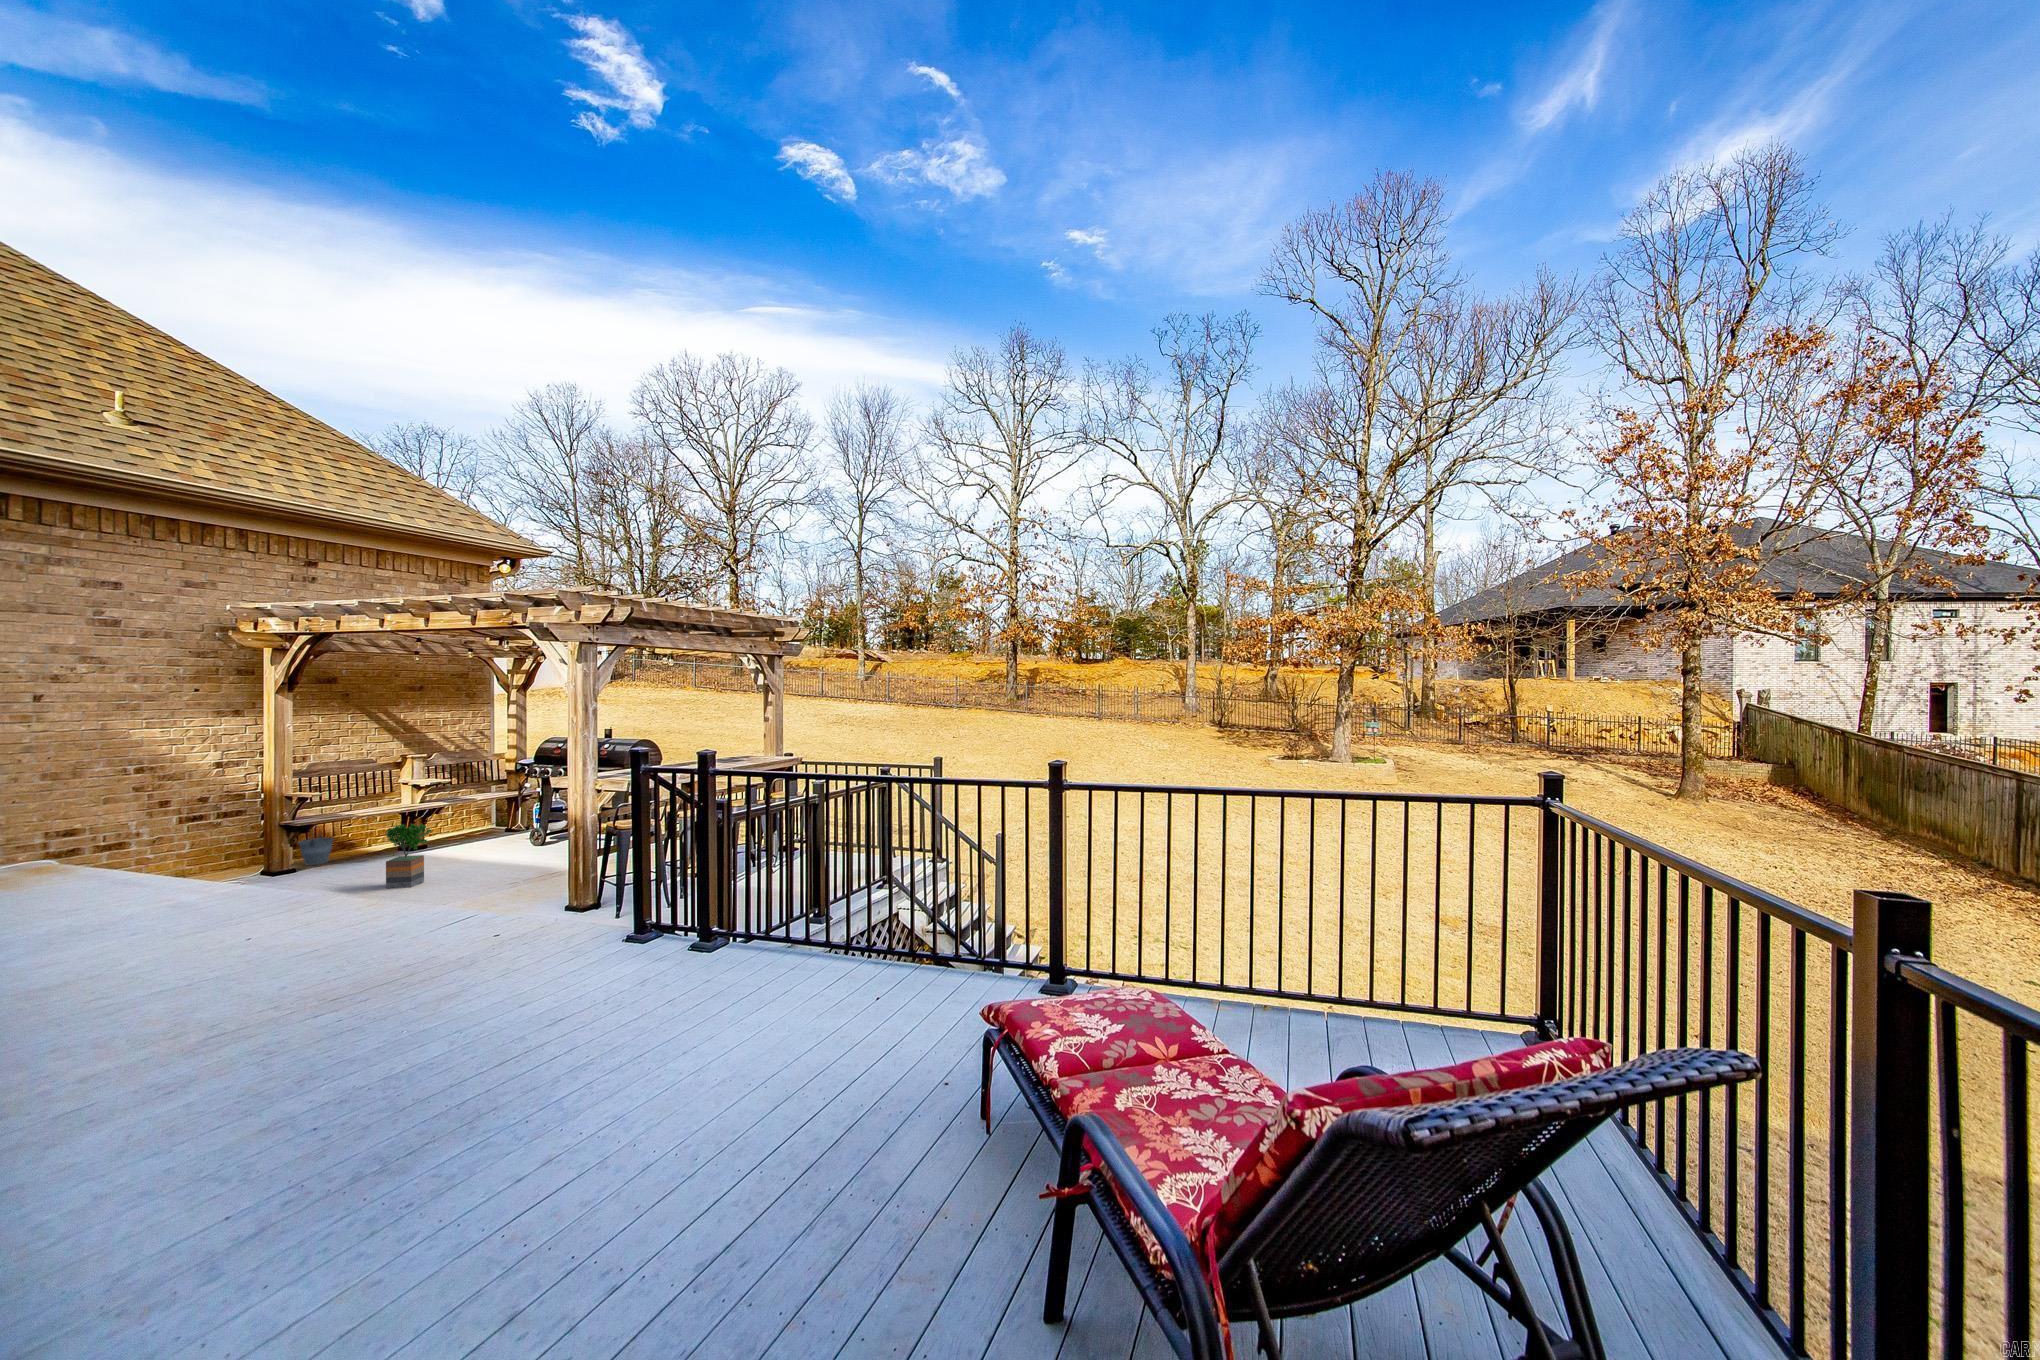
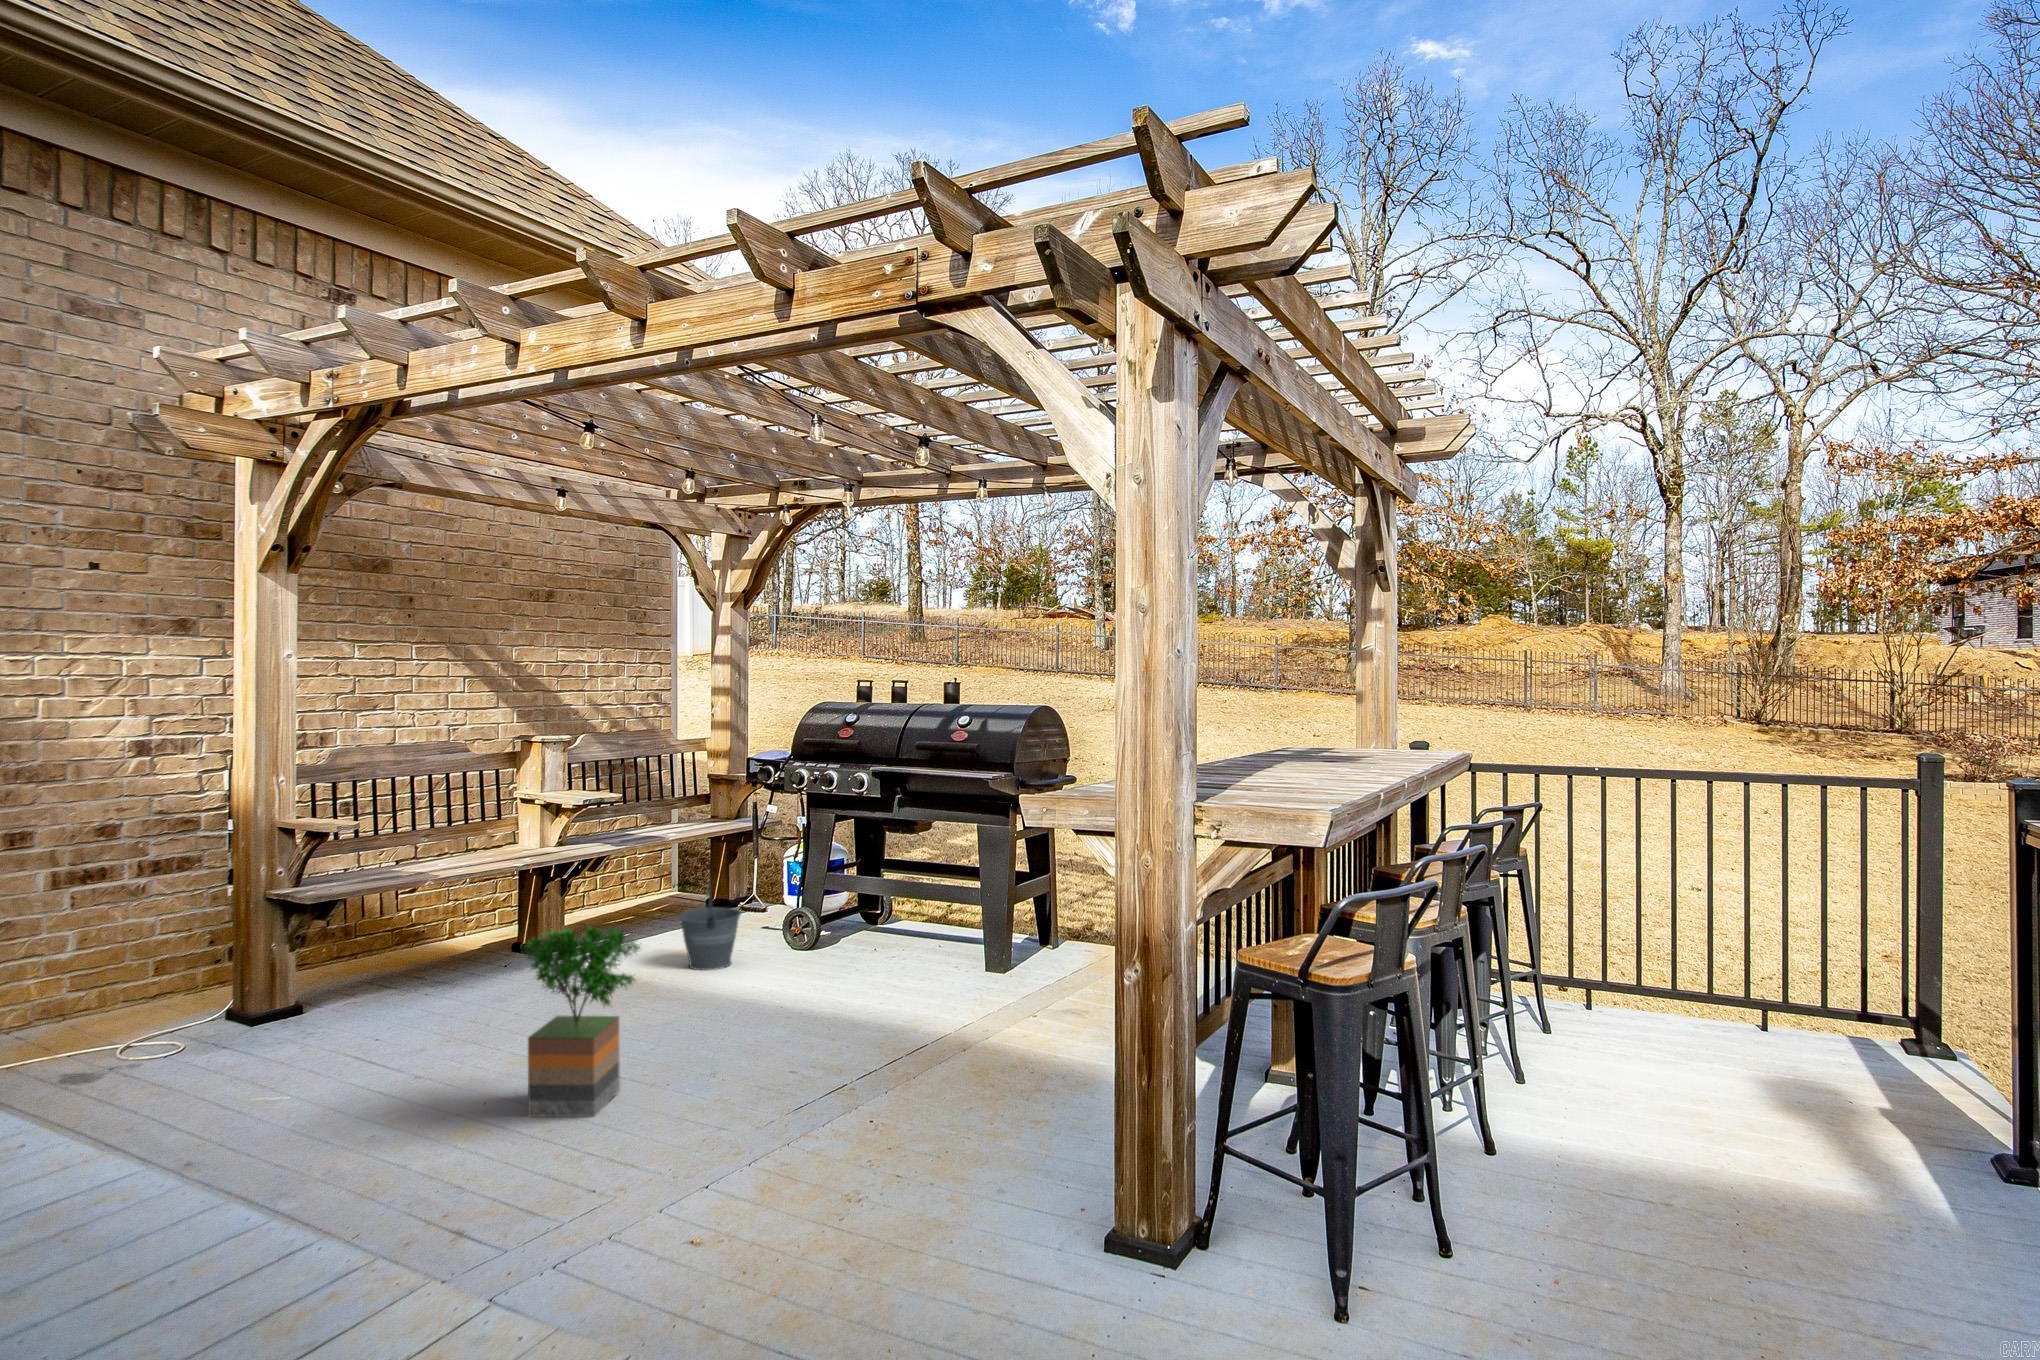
bucket: present [299,836,333,865] -> present [679,883,741,970]

